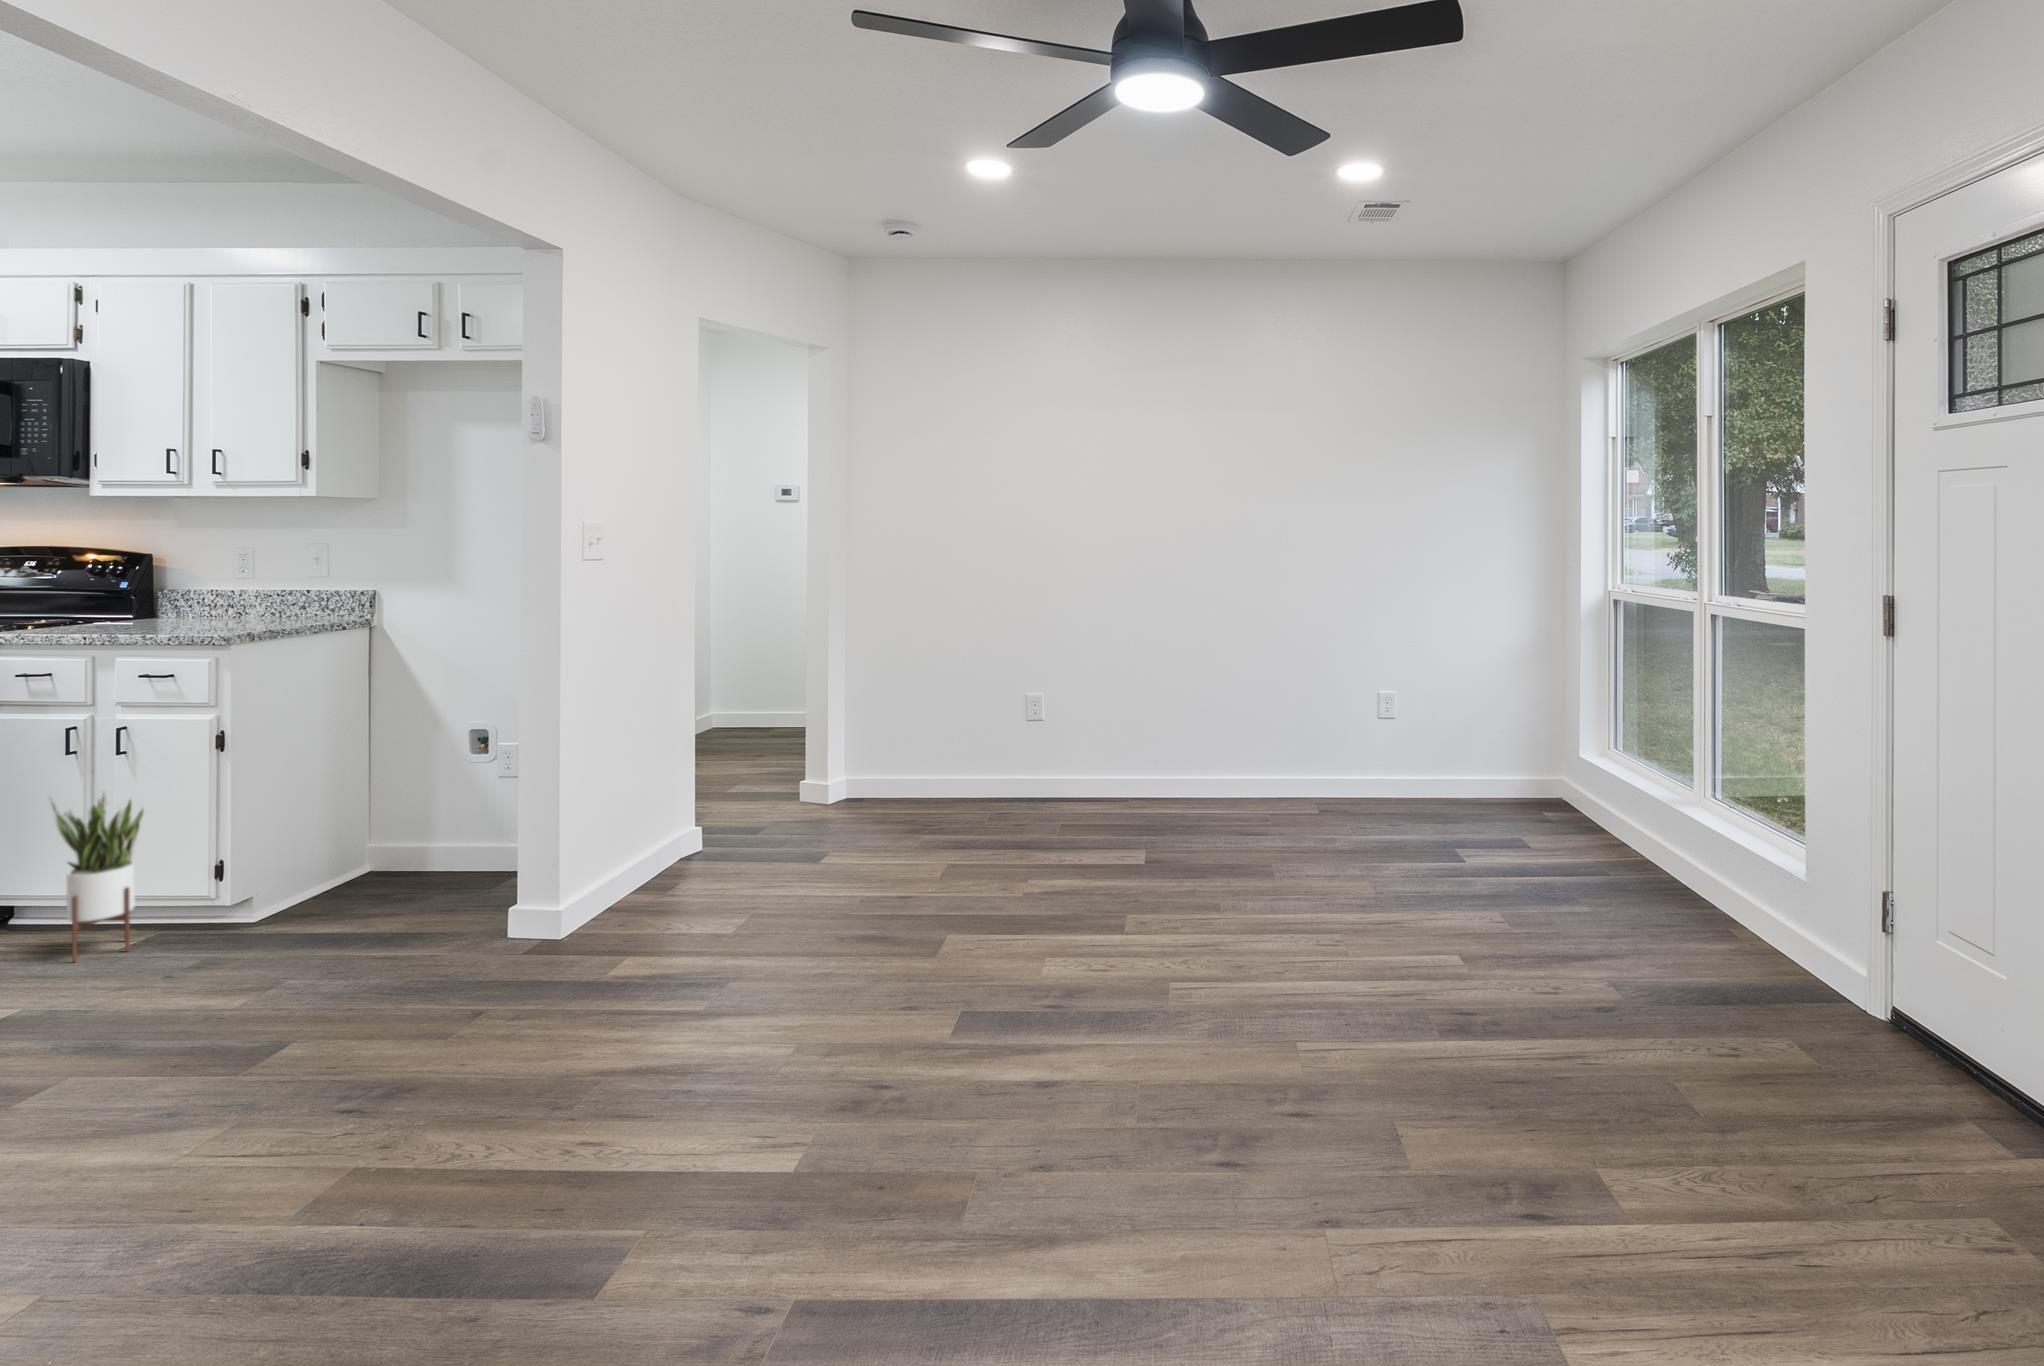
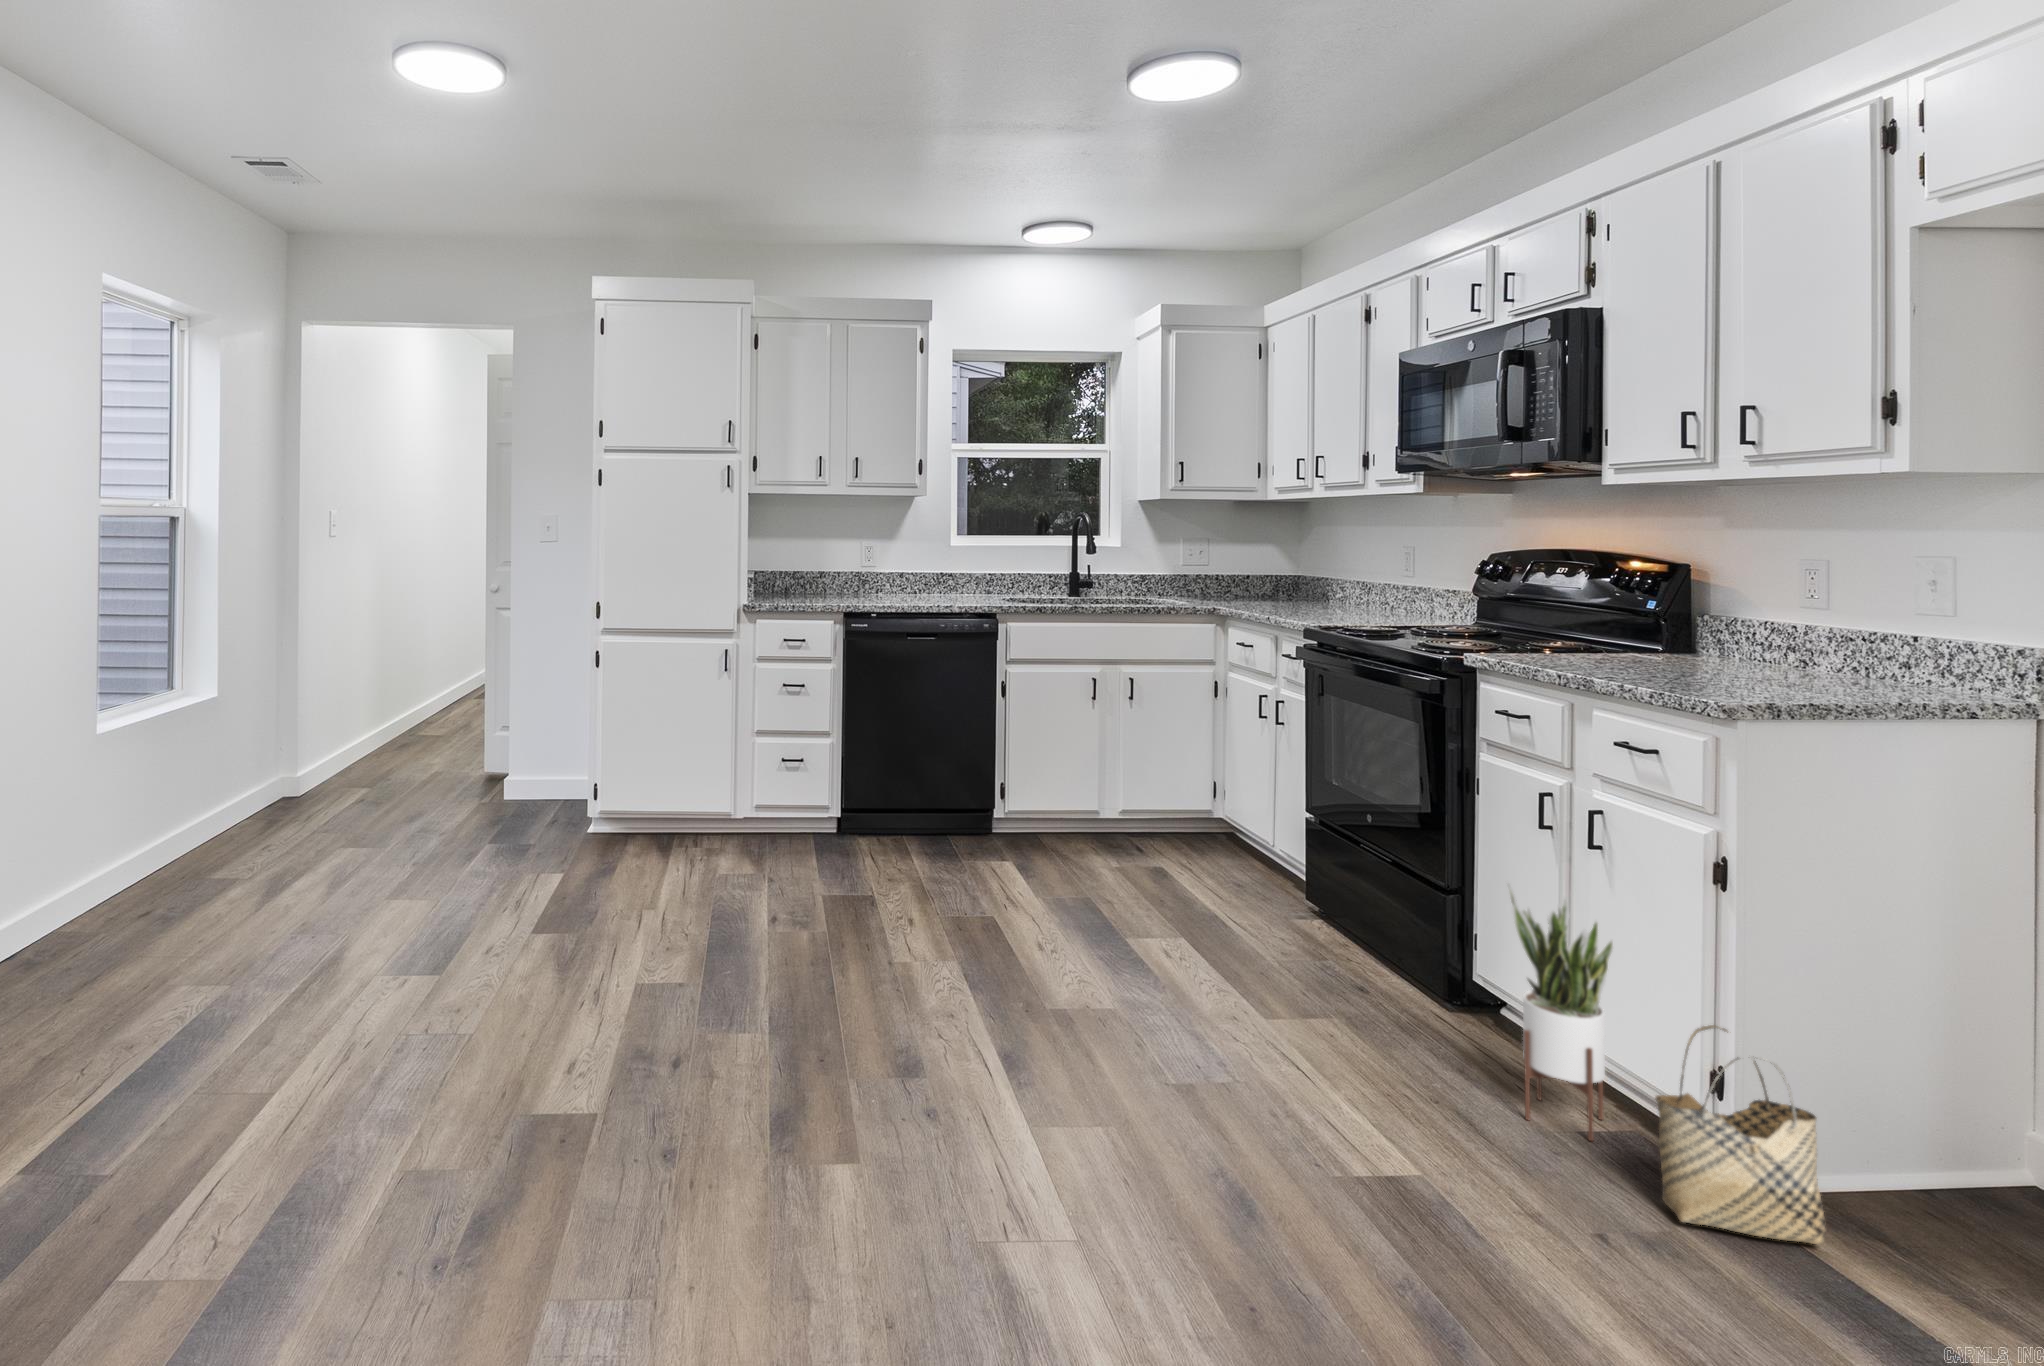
woven basket: none [190,831,286,951] -> present [1655,1025,1825,1245]

